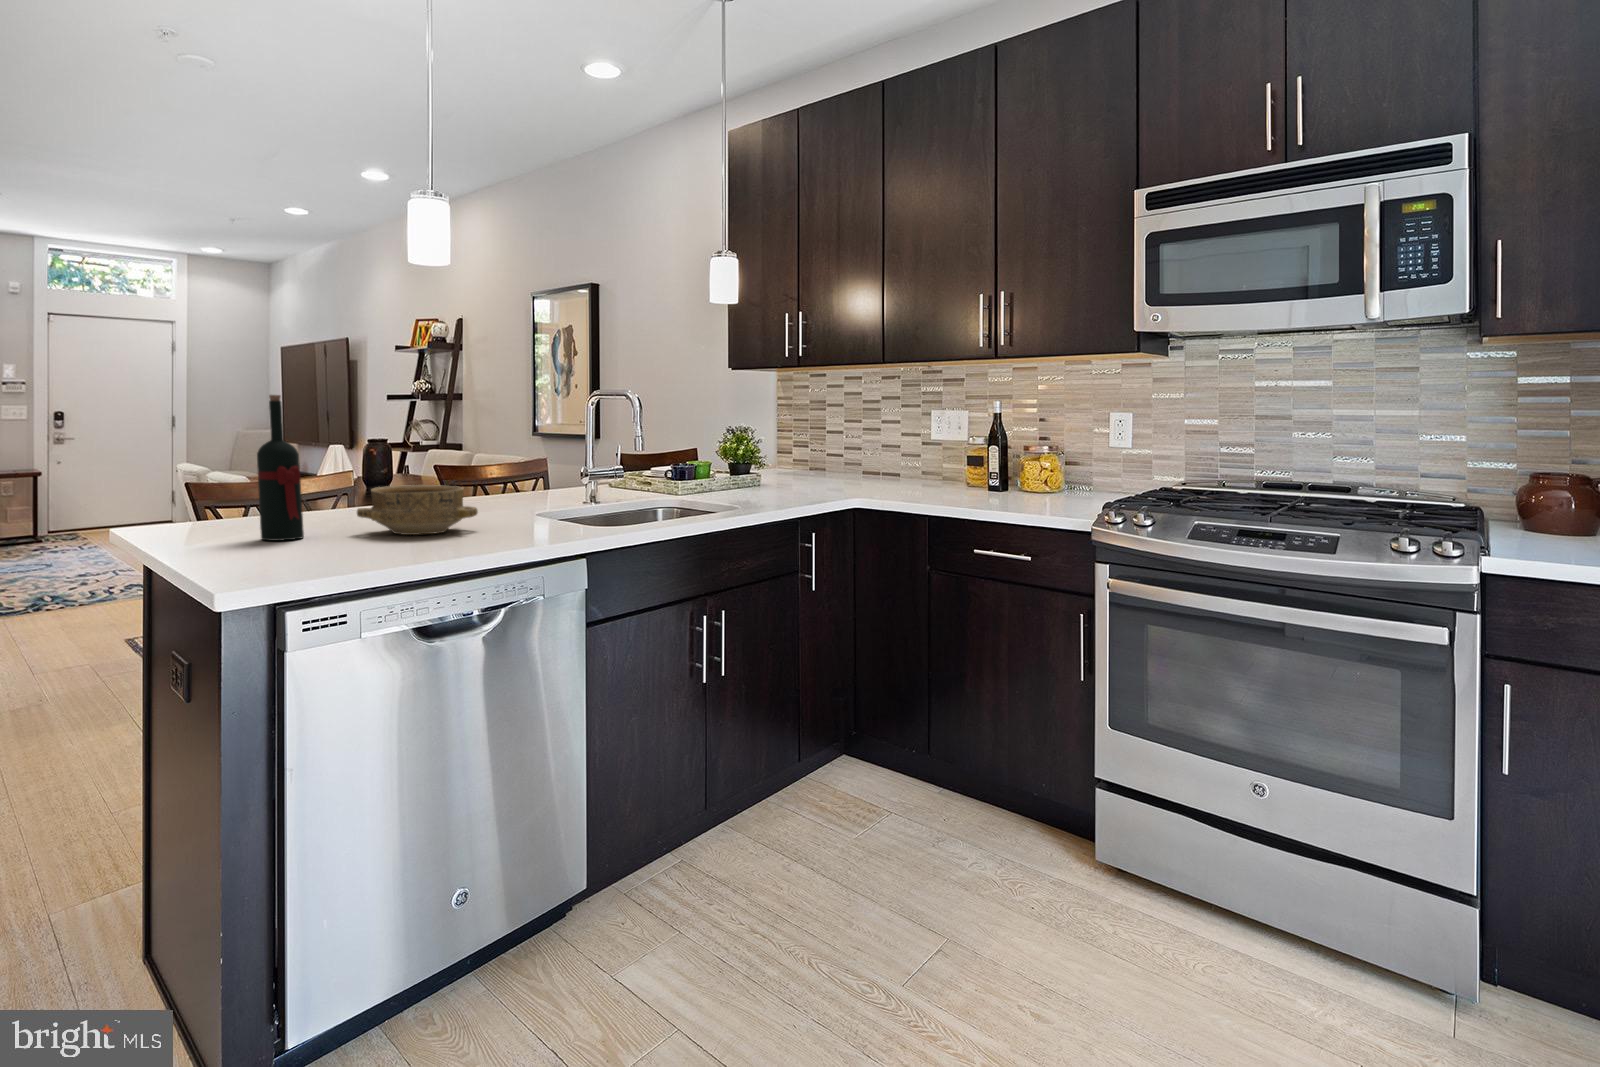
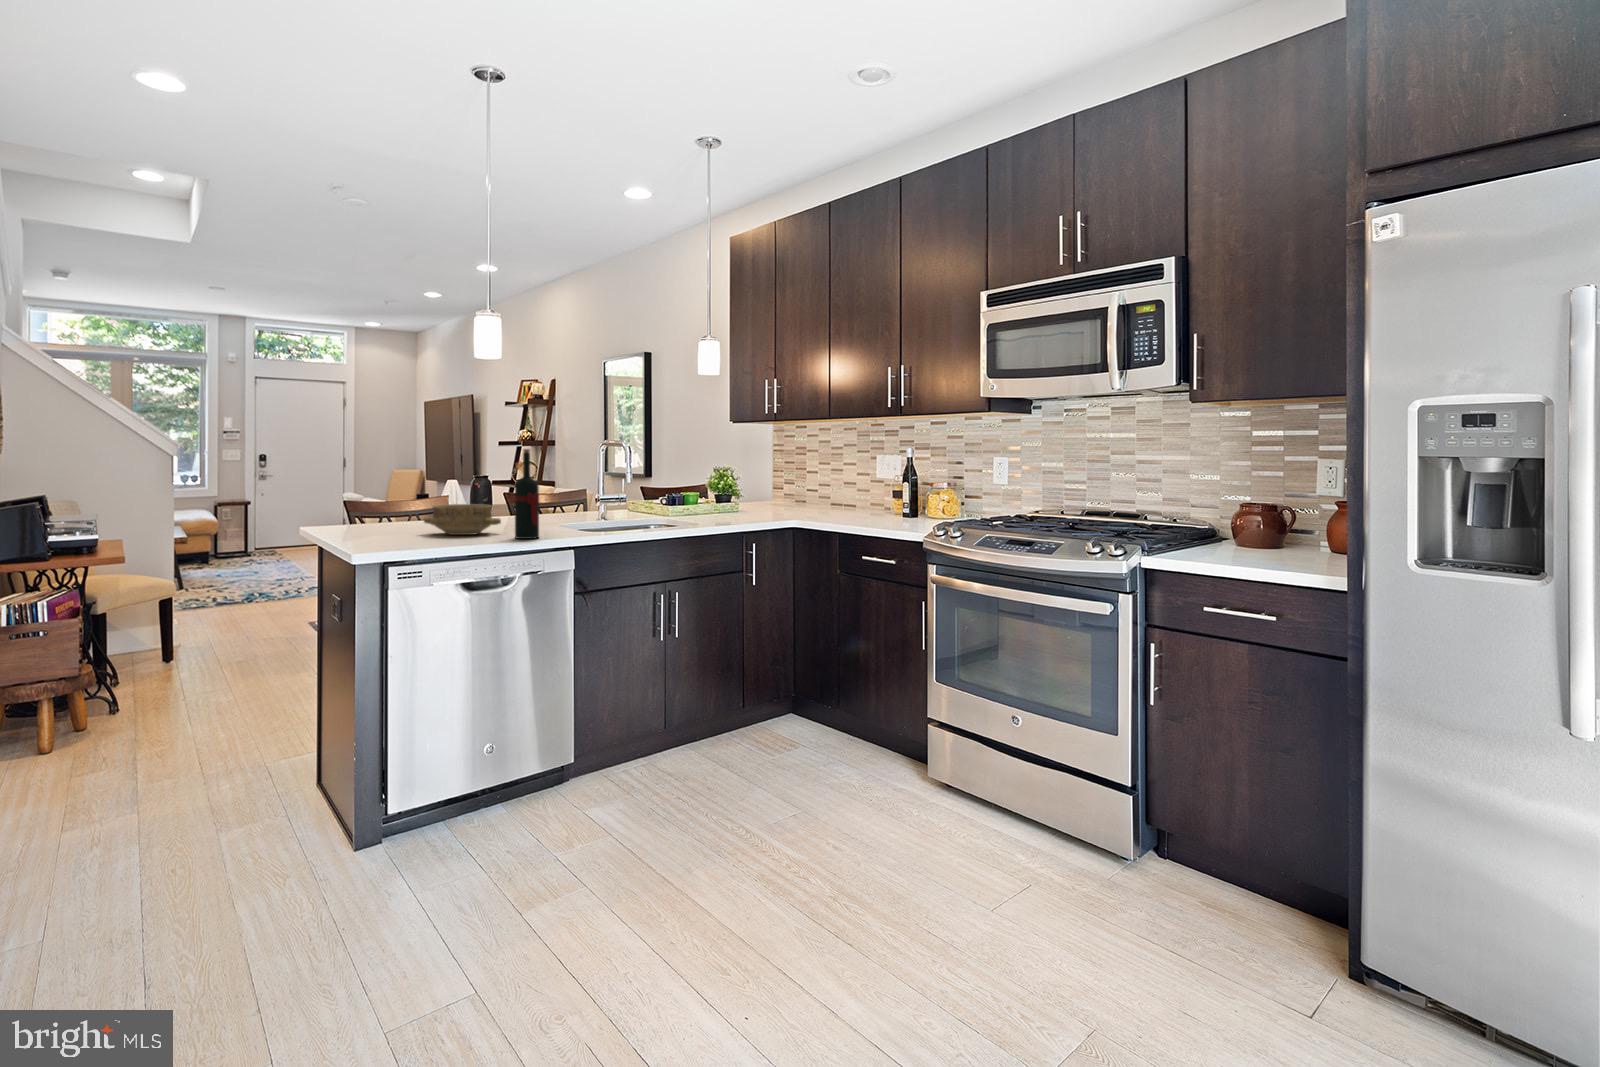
wine bottle: present [257,395,304,541] -> present [515,449,539,539]

